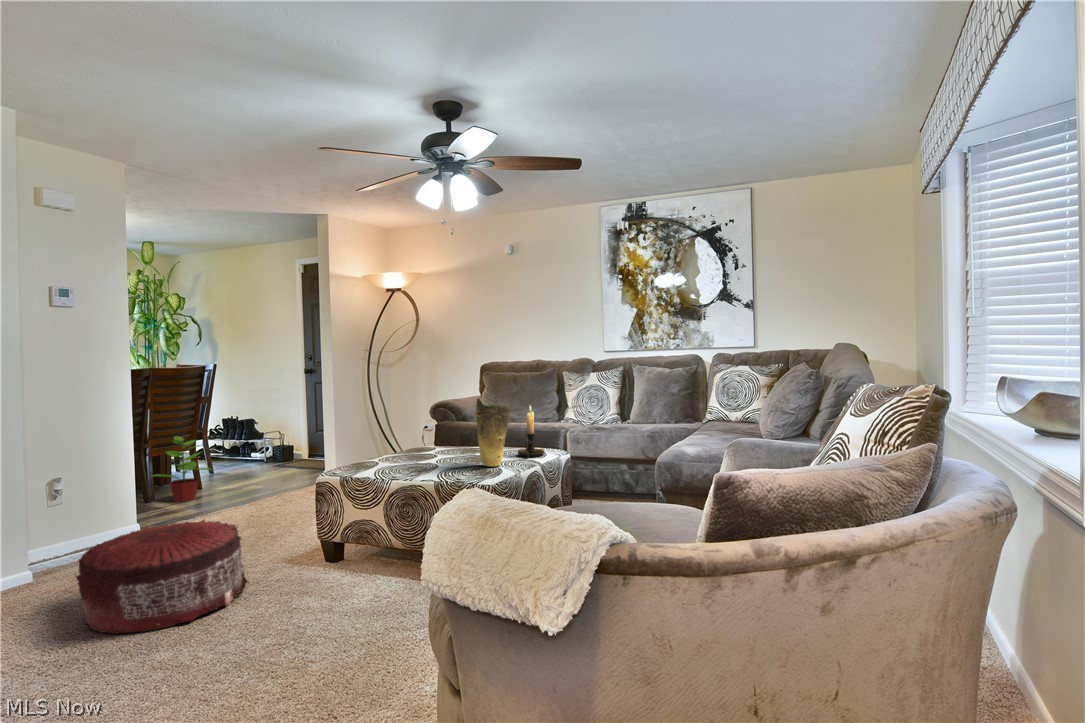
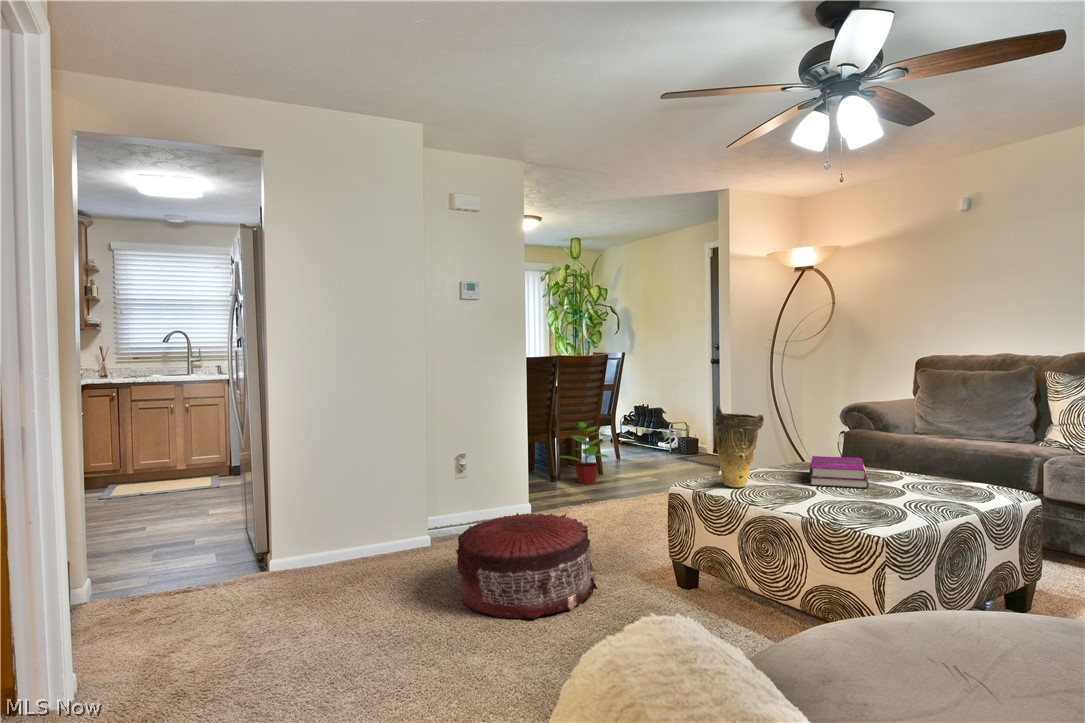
vase: present [475,398,511,467] -> present [713,406,764,487]
candle holder: present [518,405,544,457] -> none [943,423,988,500]
hardback book: none [425,438,471,461] -> present [810,456,869,488]

